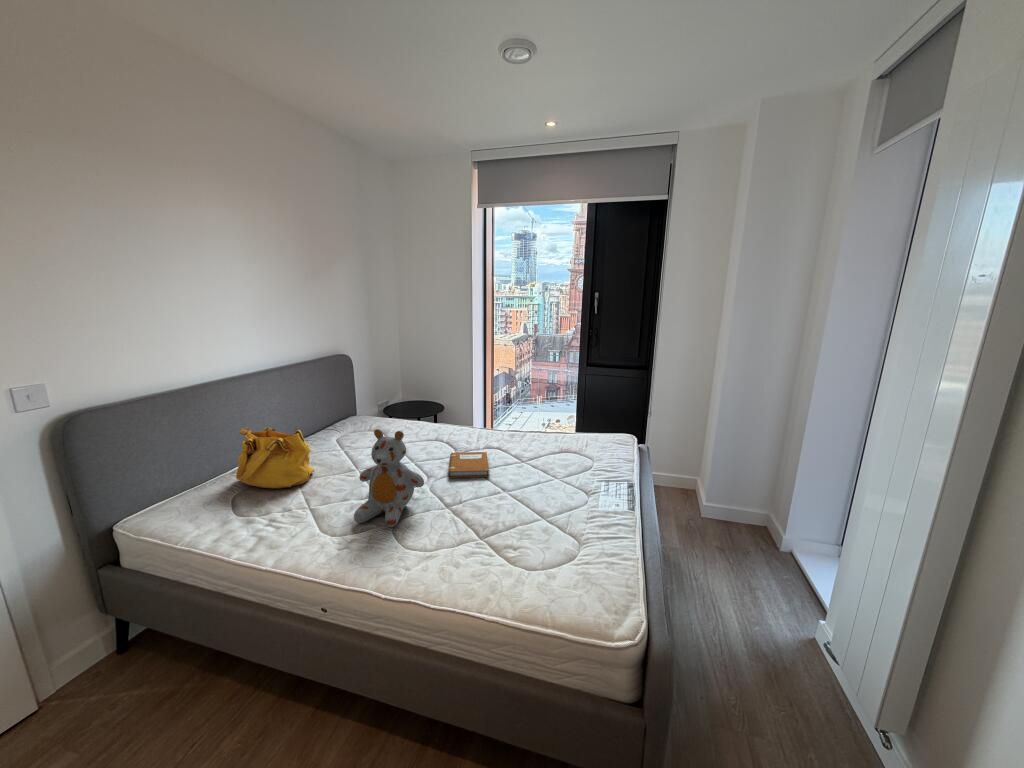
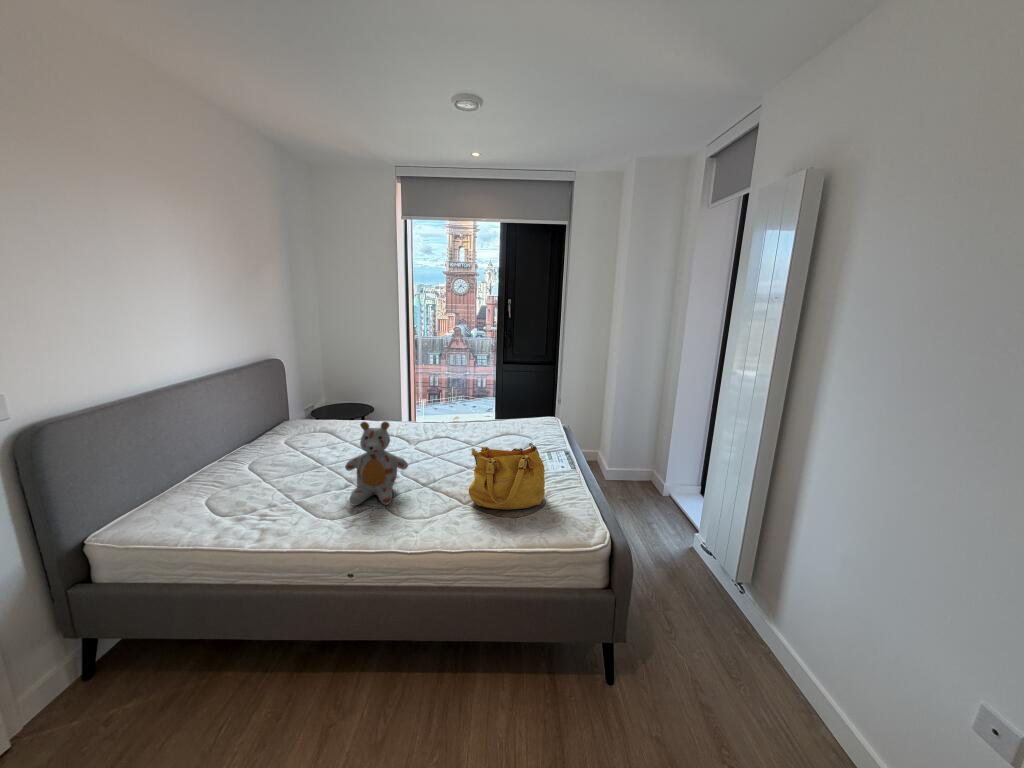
handbag: present [236,427,314,488] -> present [469,443,545,510]
notebook: present [448,452,489,478] -> none [410,440,451,463]

